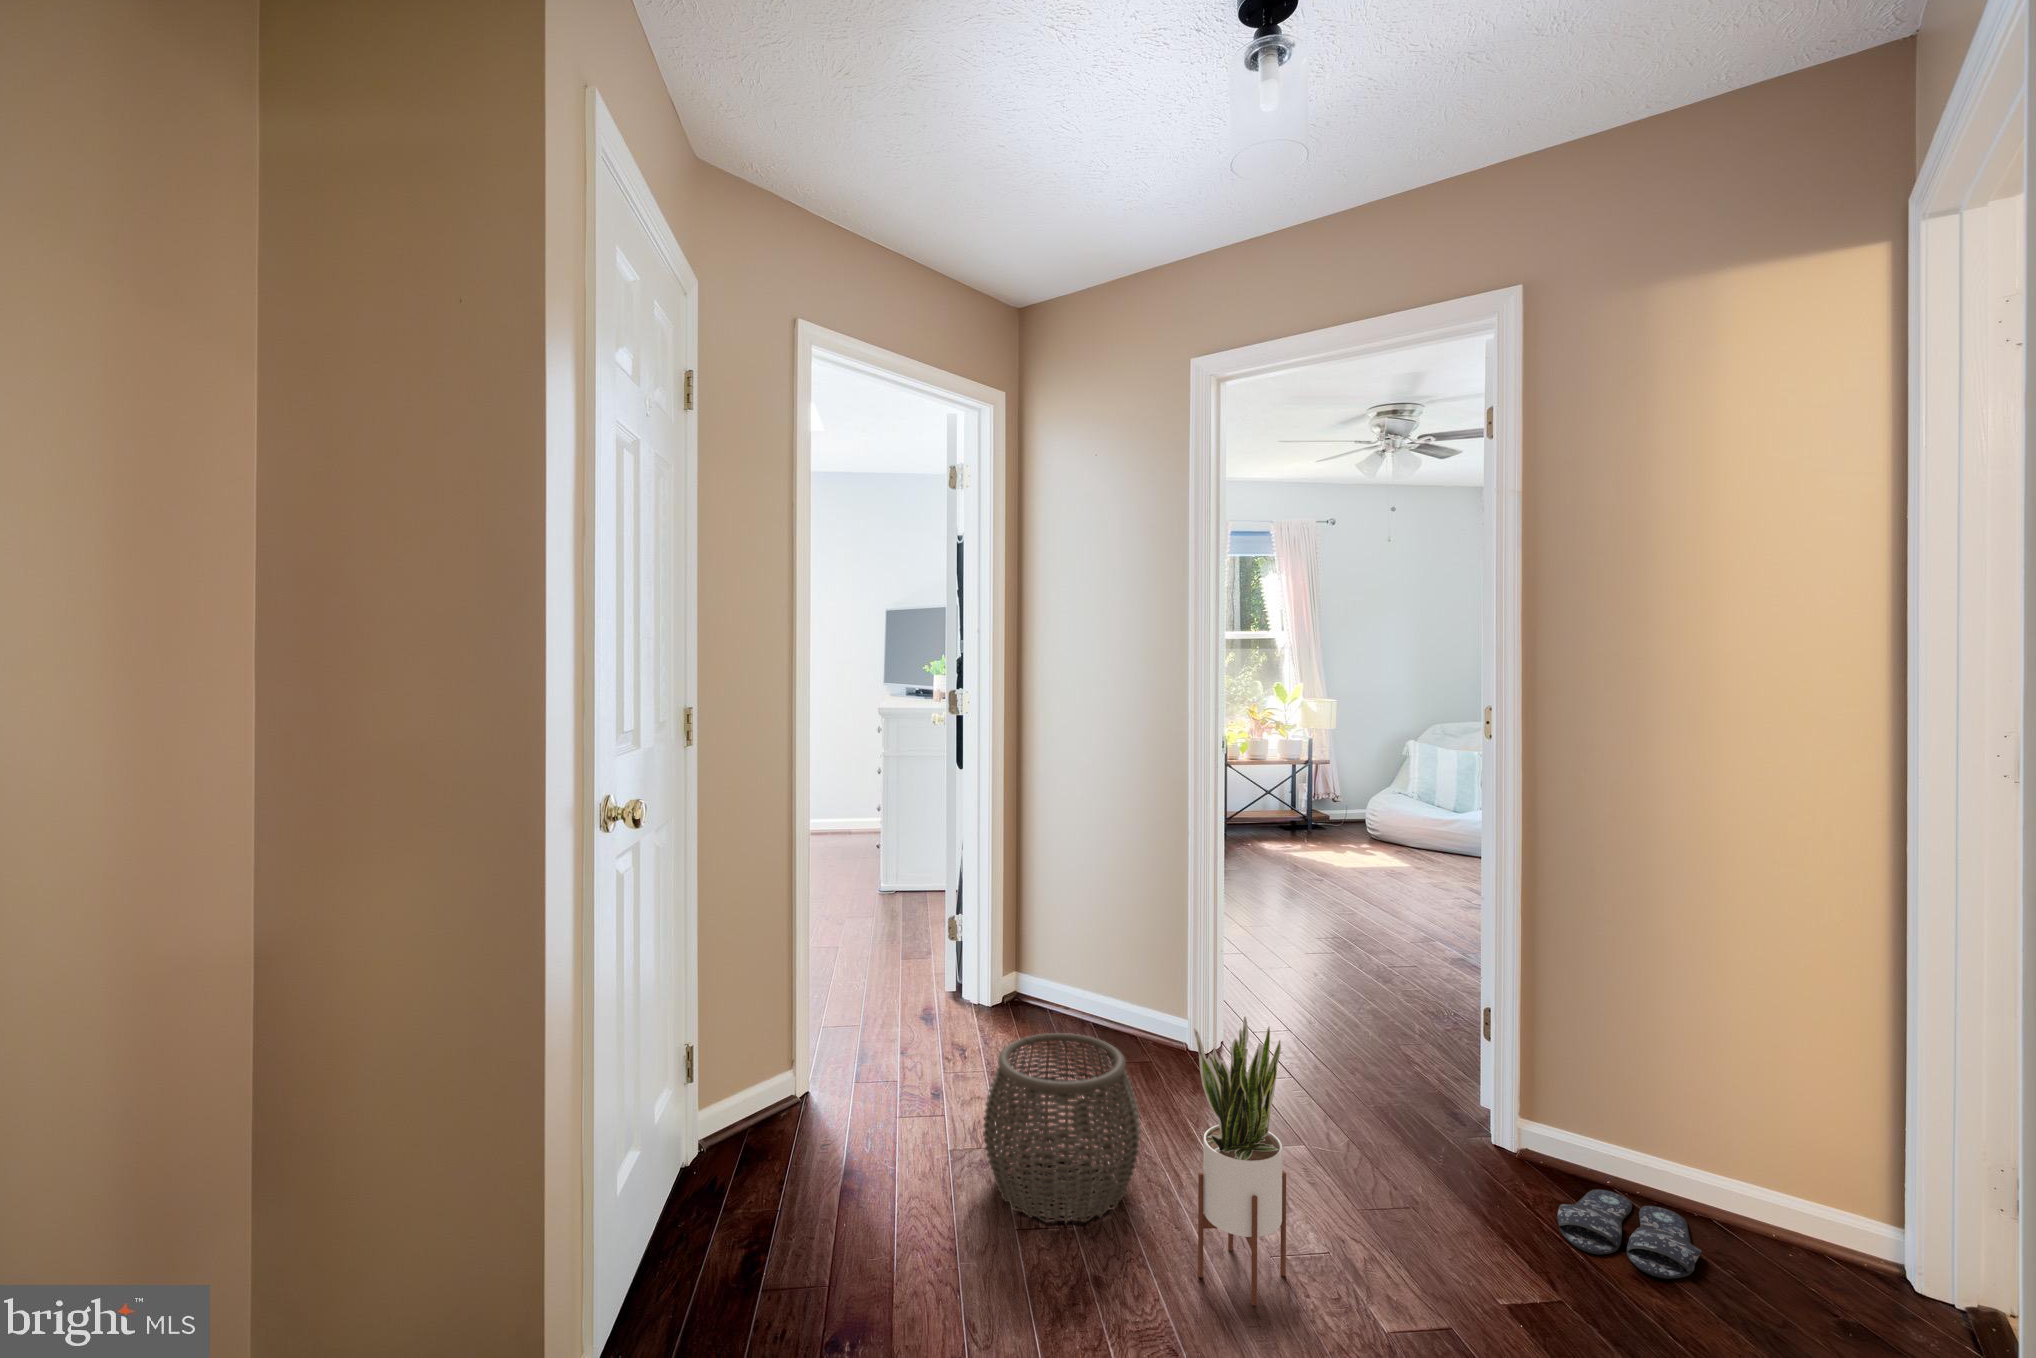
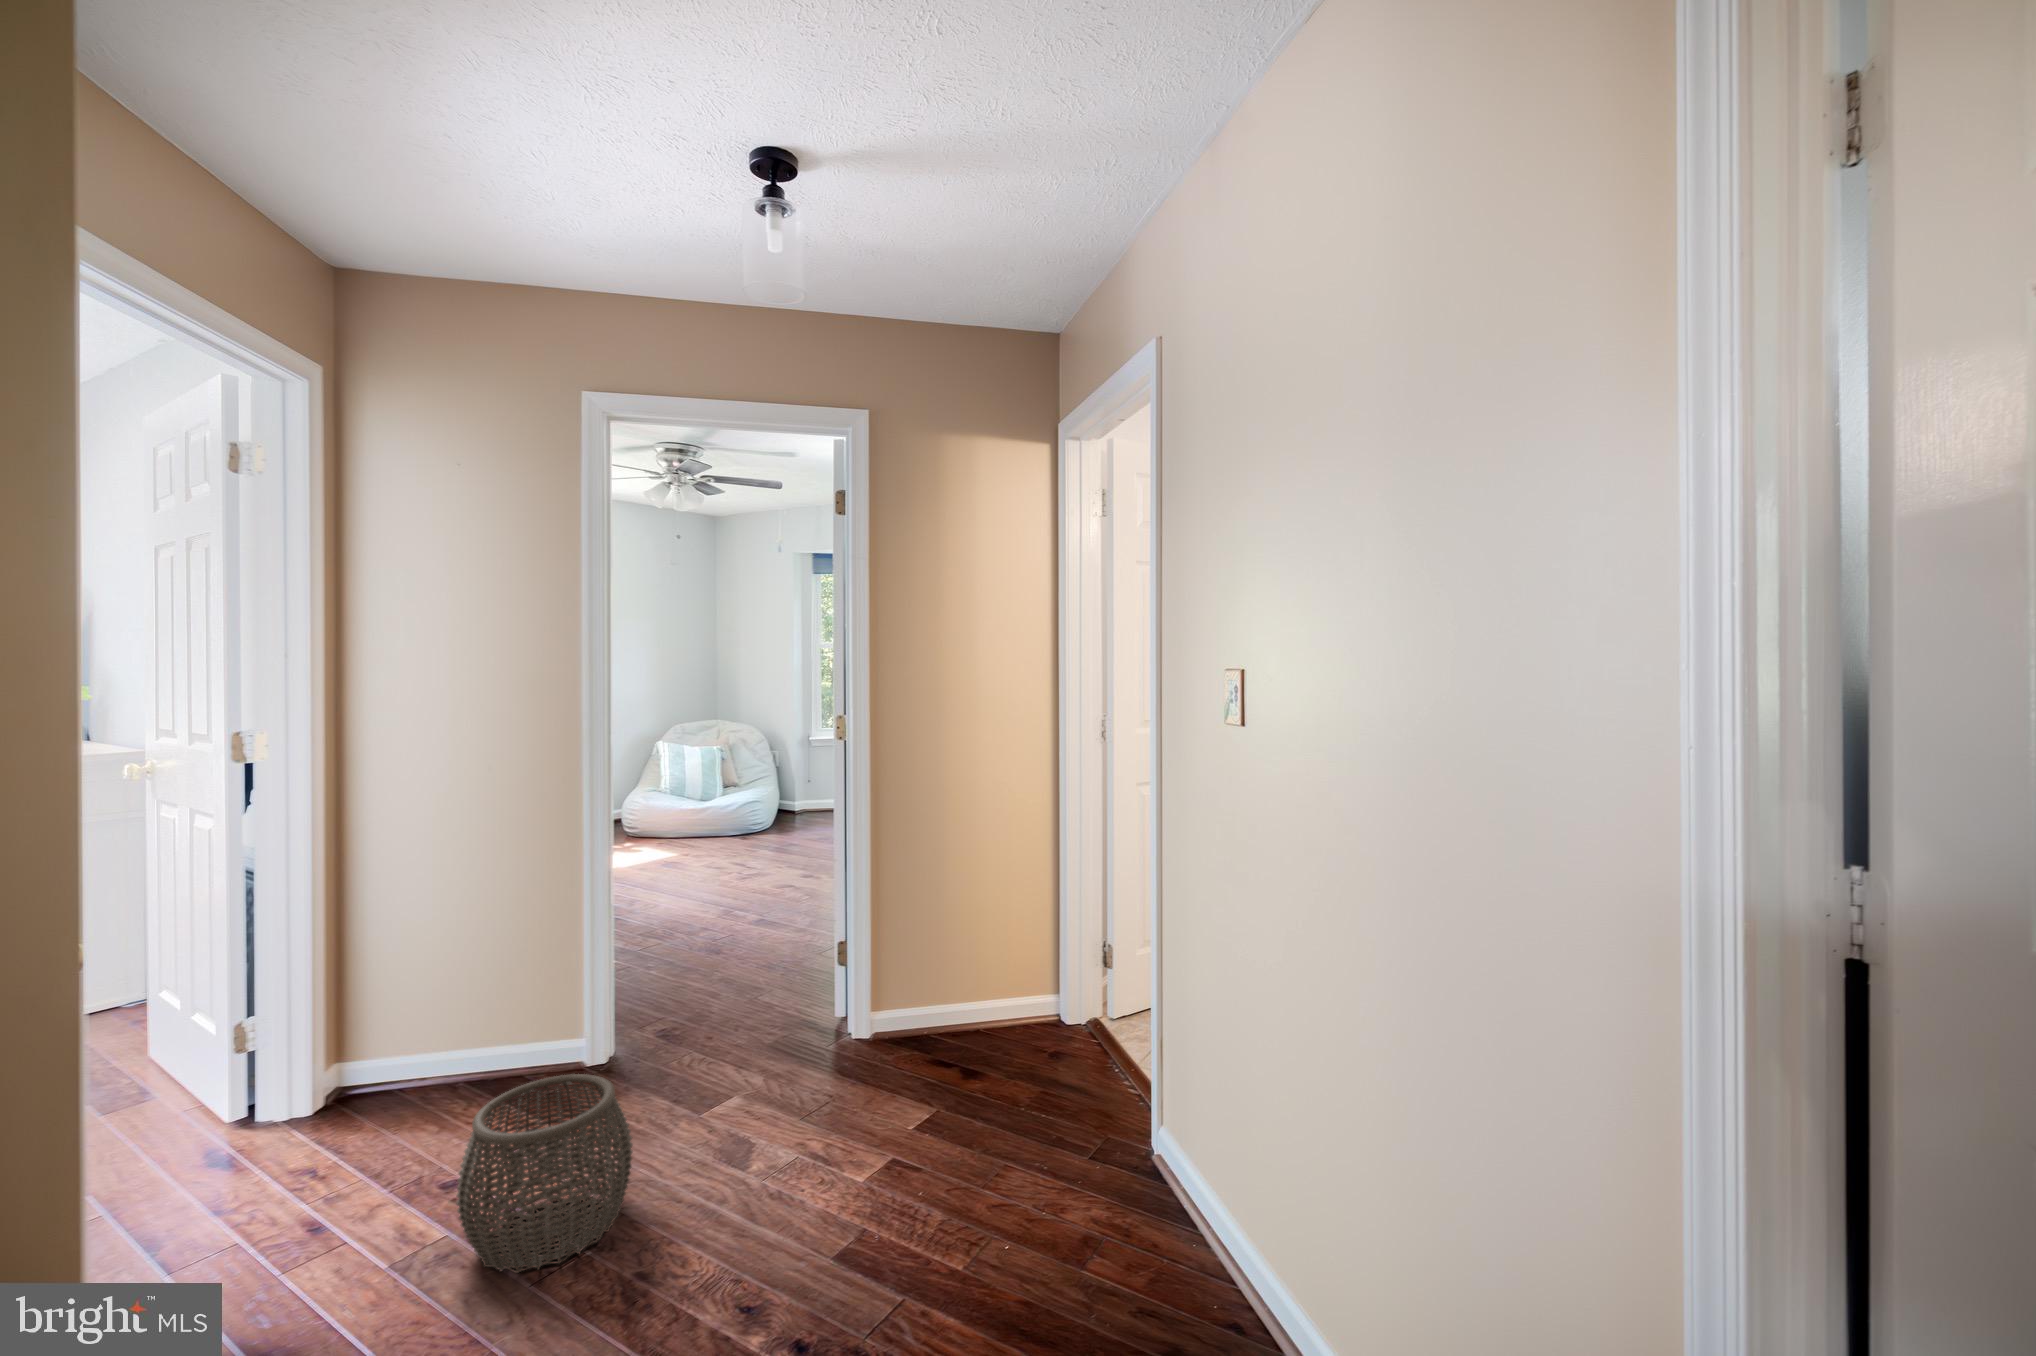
potted plant: present [1194,1017,1286,1306] -> none [715,996,782,1225]
slippers: present [1557,1189,1702,1279] -> none [912,1034,988,1077]

